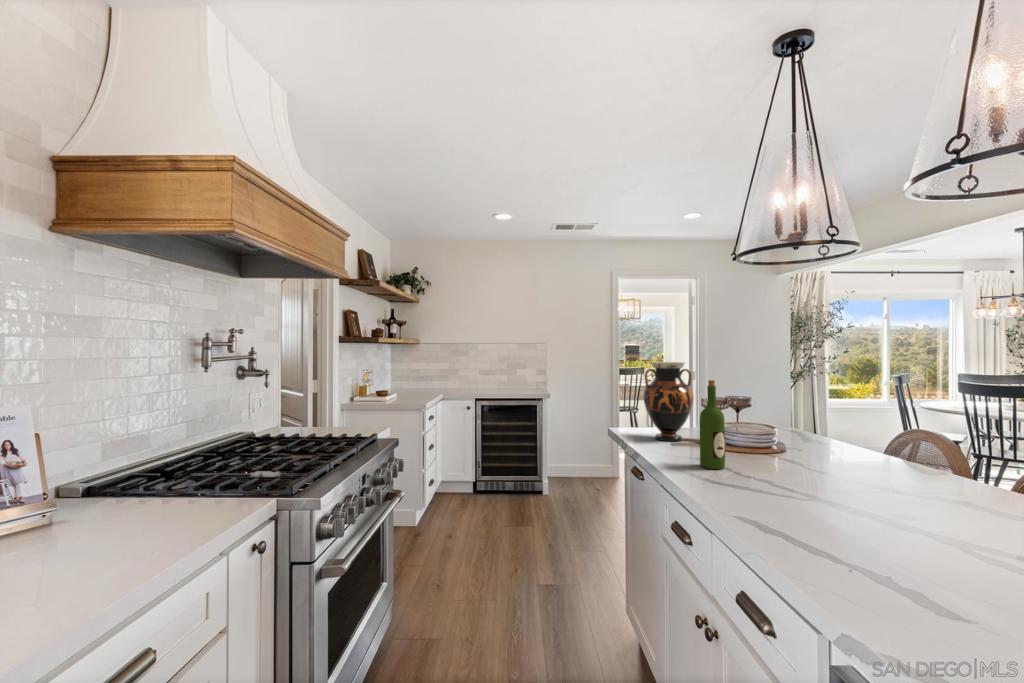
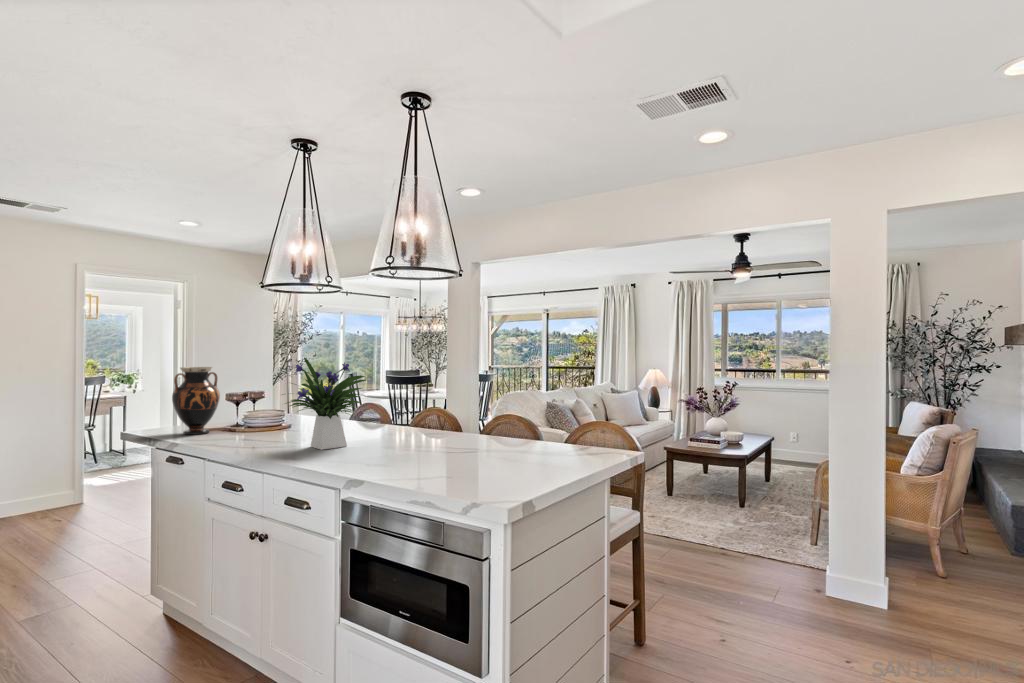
flower arrangement: none [744,352,921,520] -> present [288,358,366,450]
wine bottle: present [700,380,725,469] -> none [238,379,257,443]

